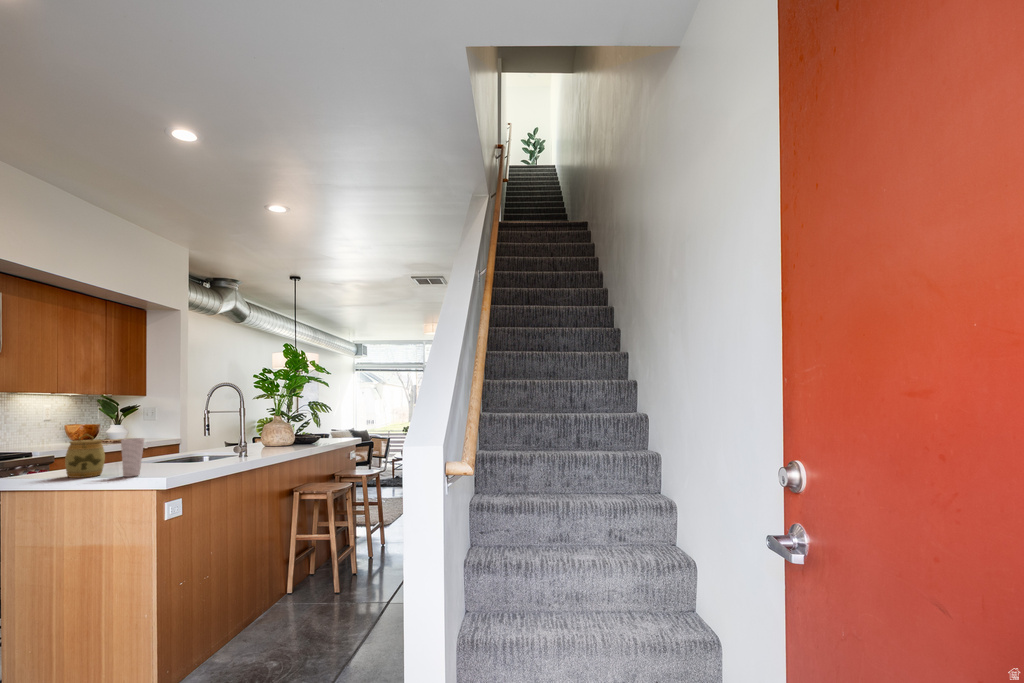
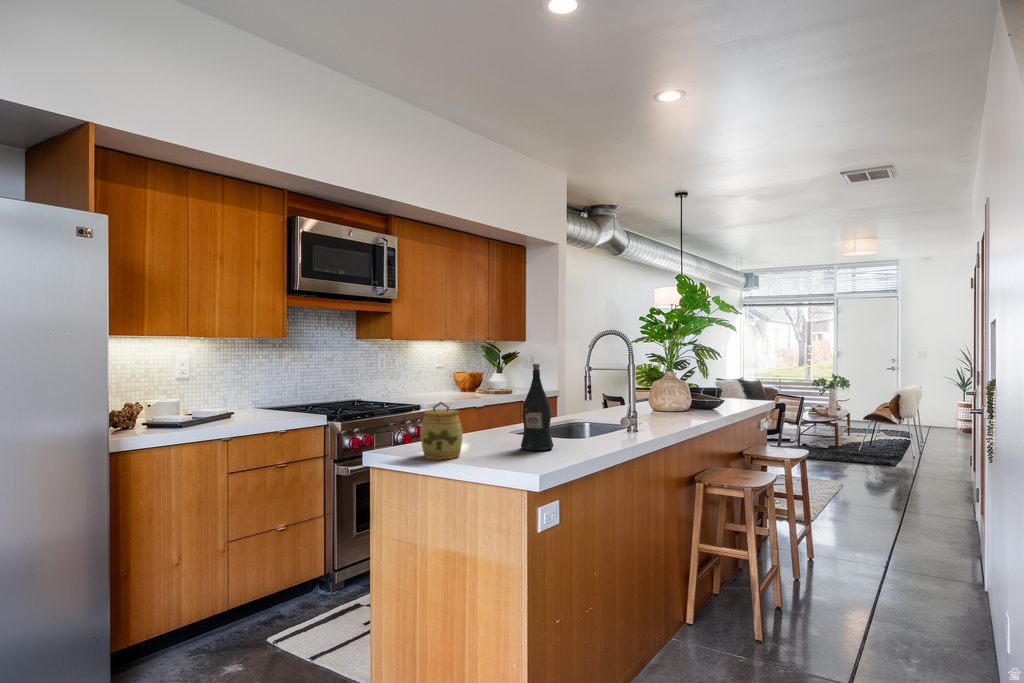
wine bottle: none [154,405,181,469] -> present [521,364,553,451]
cup: present [121,438,144,477] -> none [477,412,504,465]

